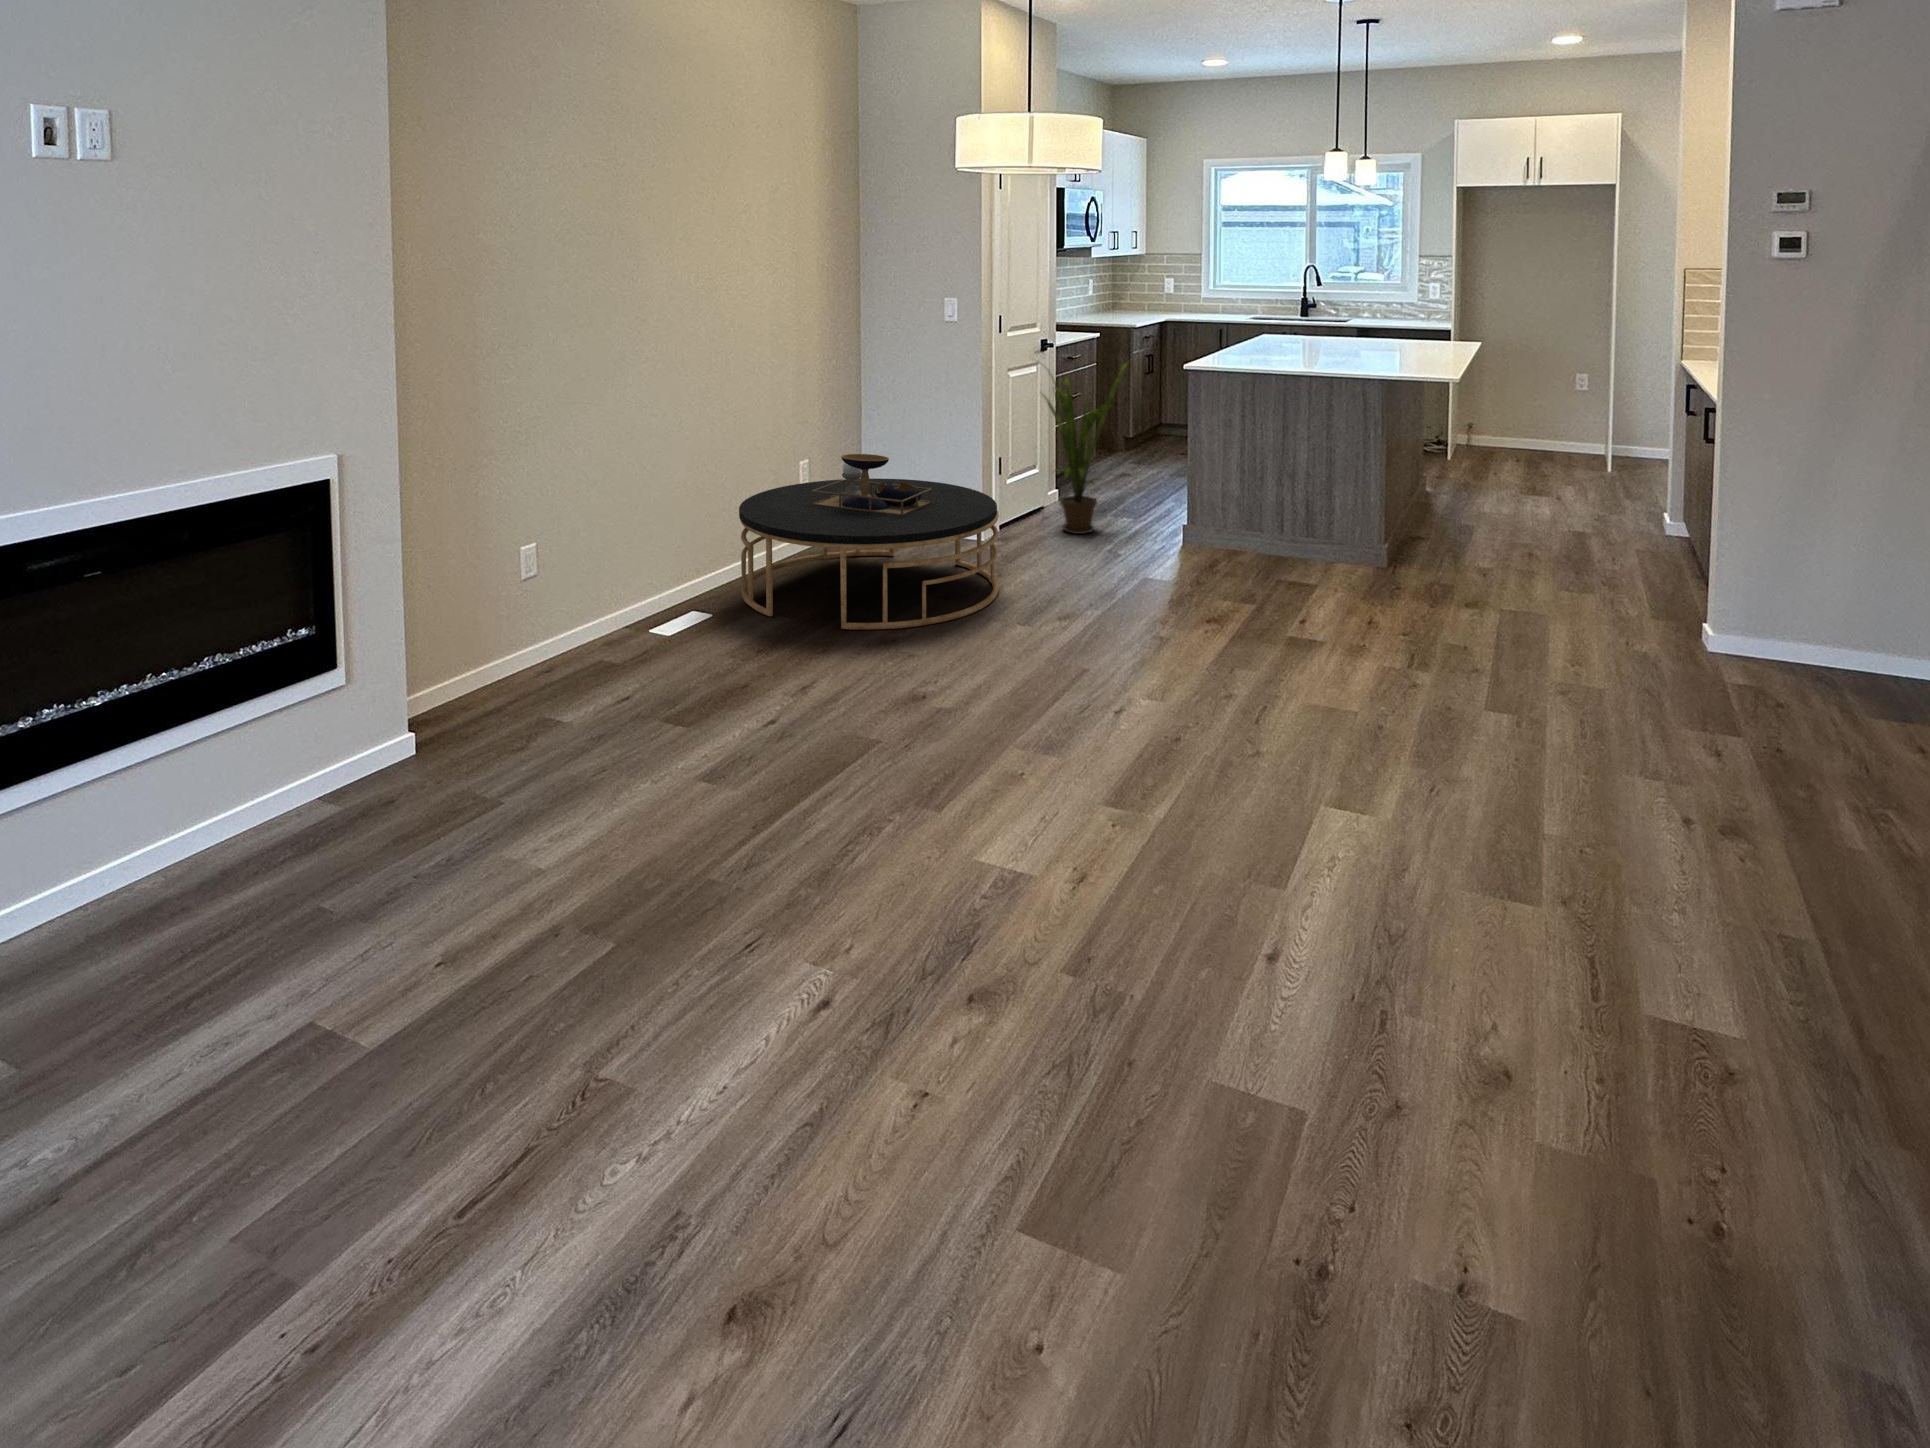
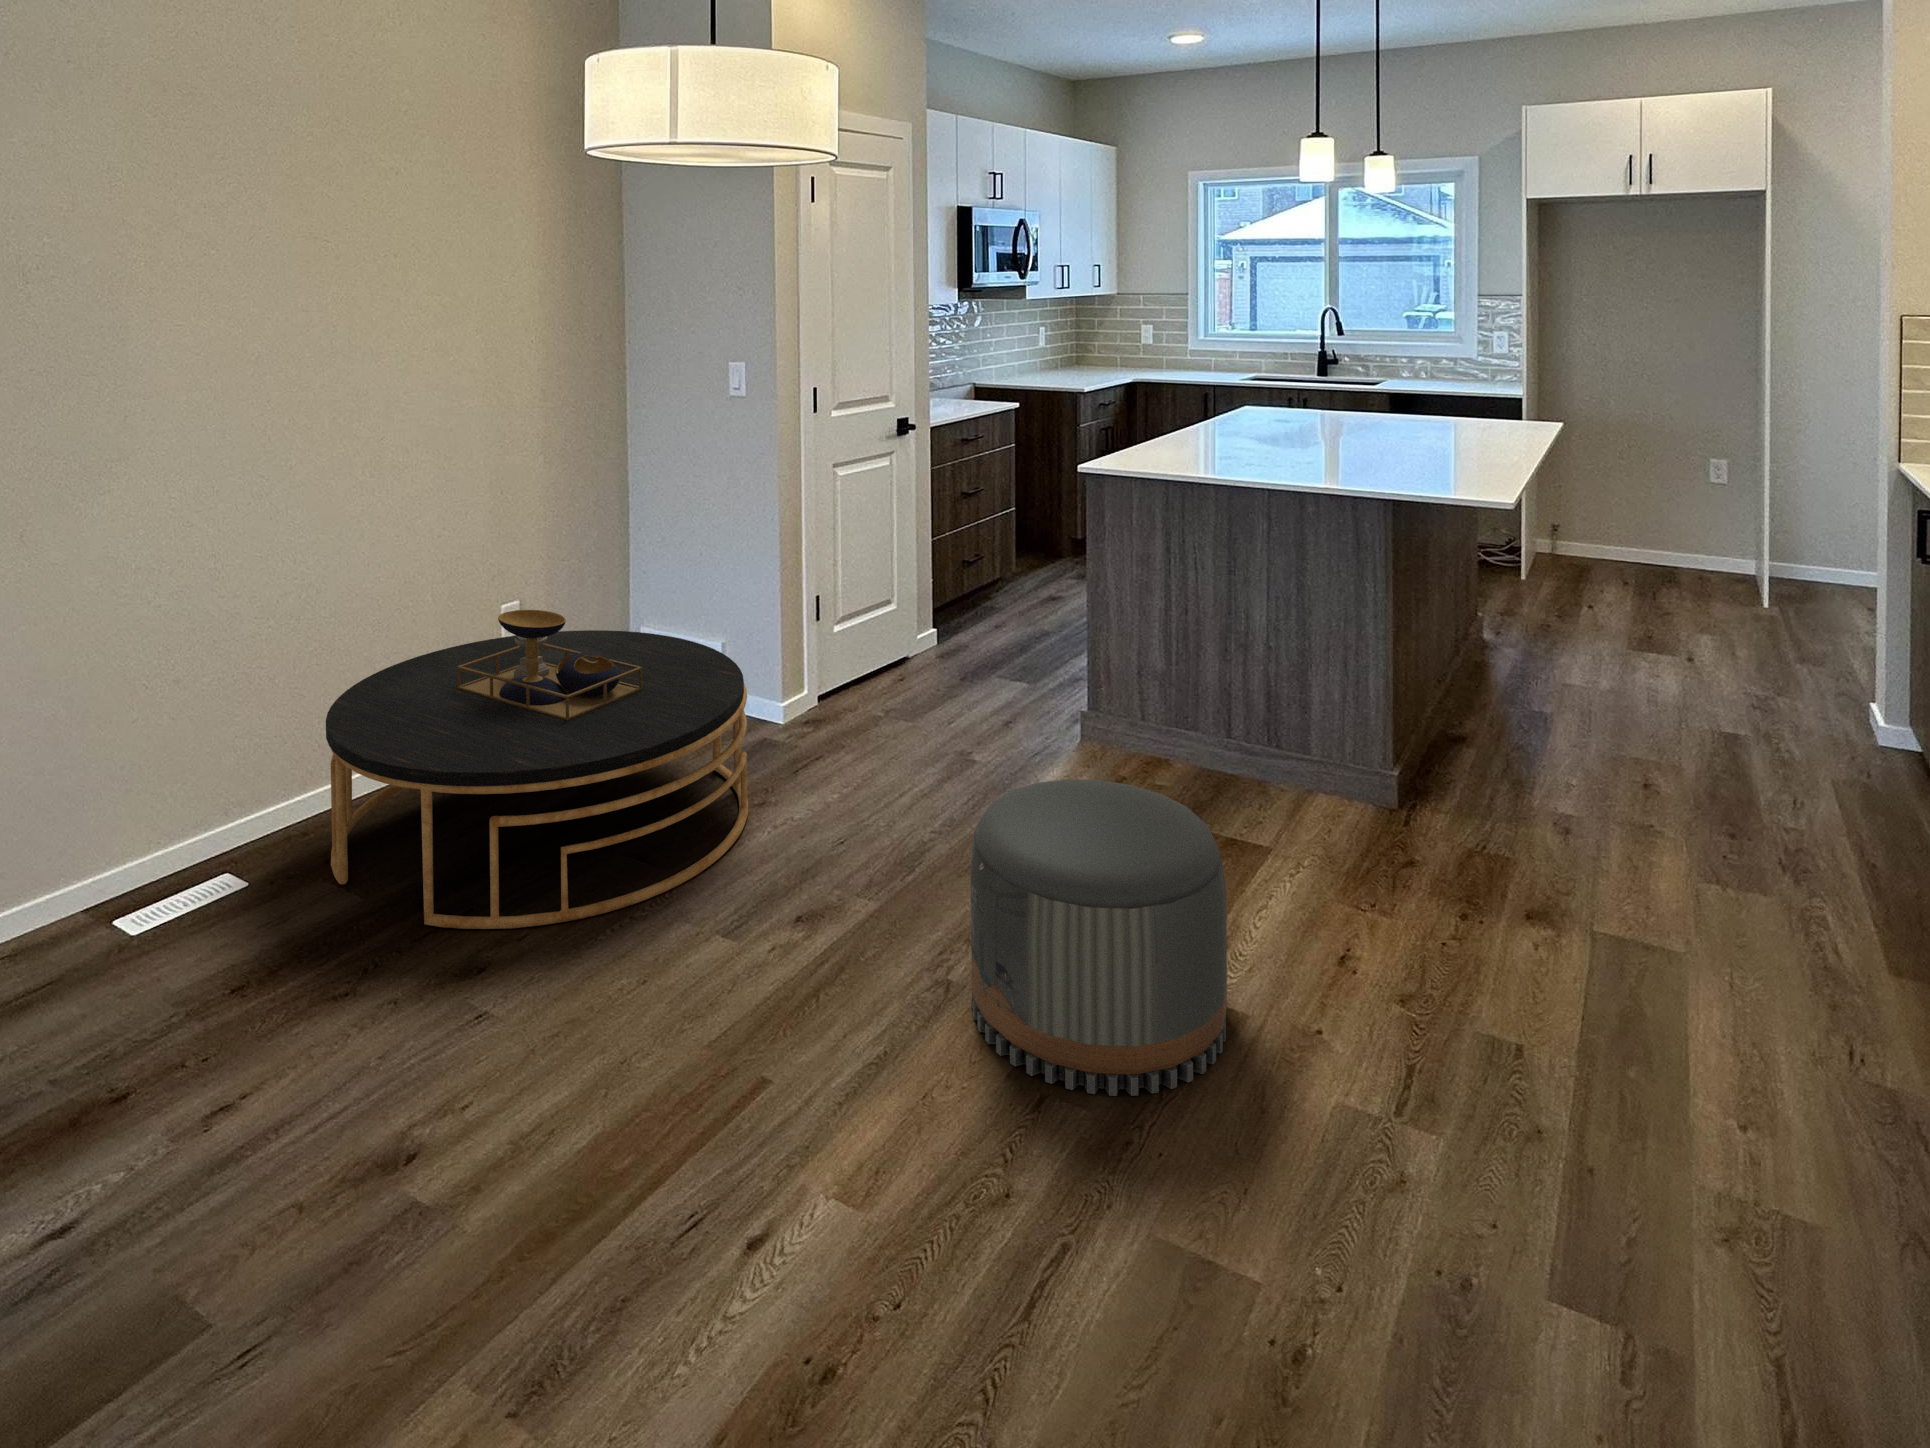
house plant: present [1043,363,1127,534] -> none [869,445,1013,709]
pouf: none [1179,527,1321,668] -> present [970,779,1227,1096]

